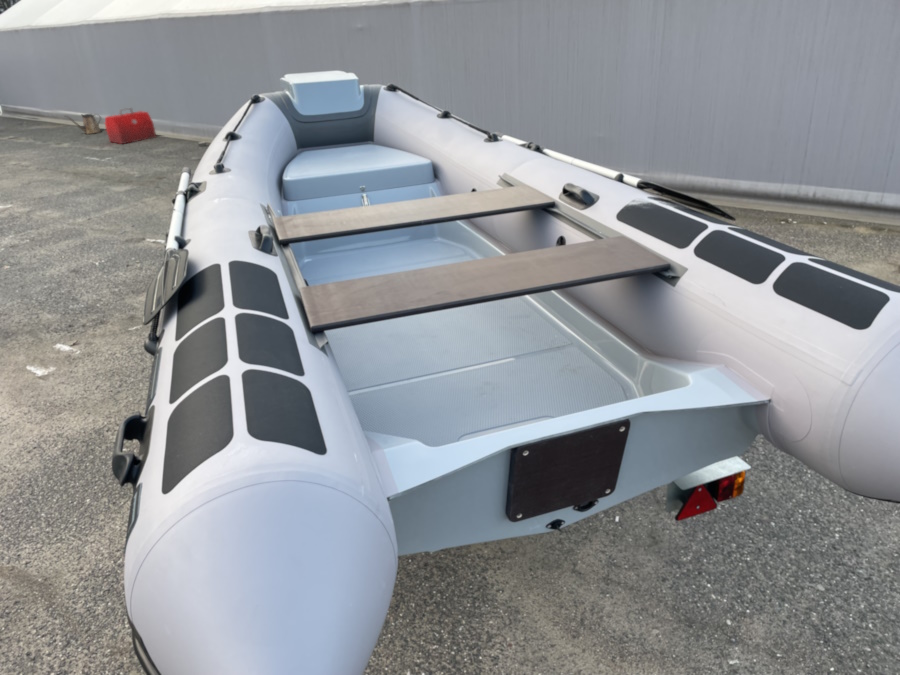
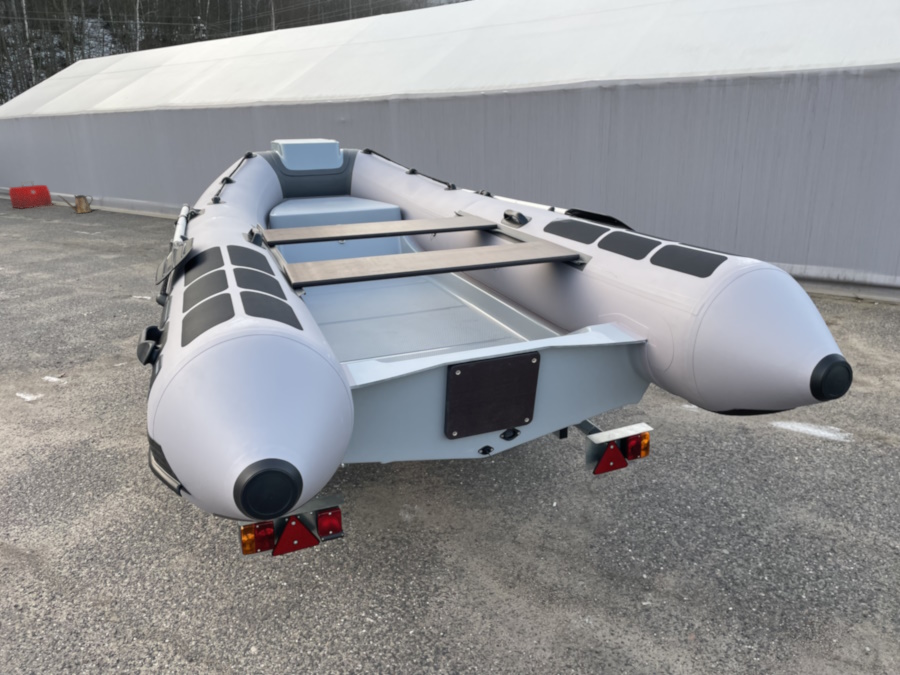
toolbox: present [105,108,156,144] -> present [9,182,52,208]

